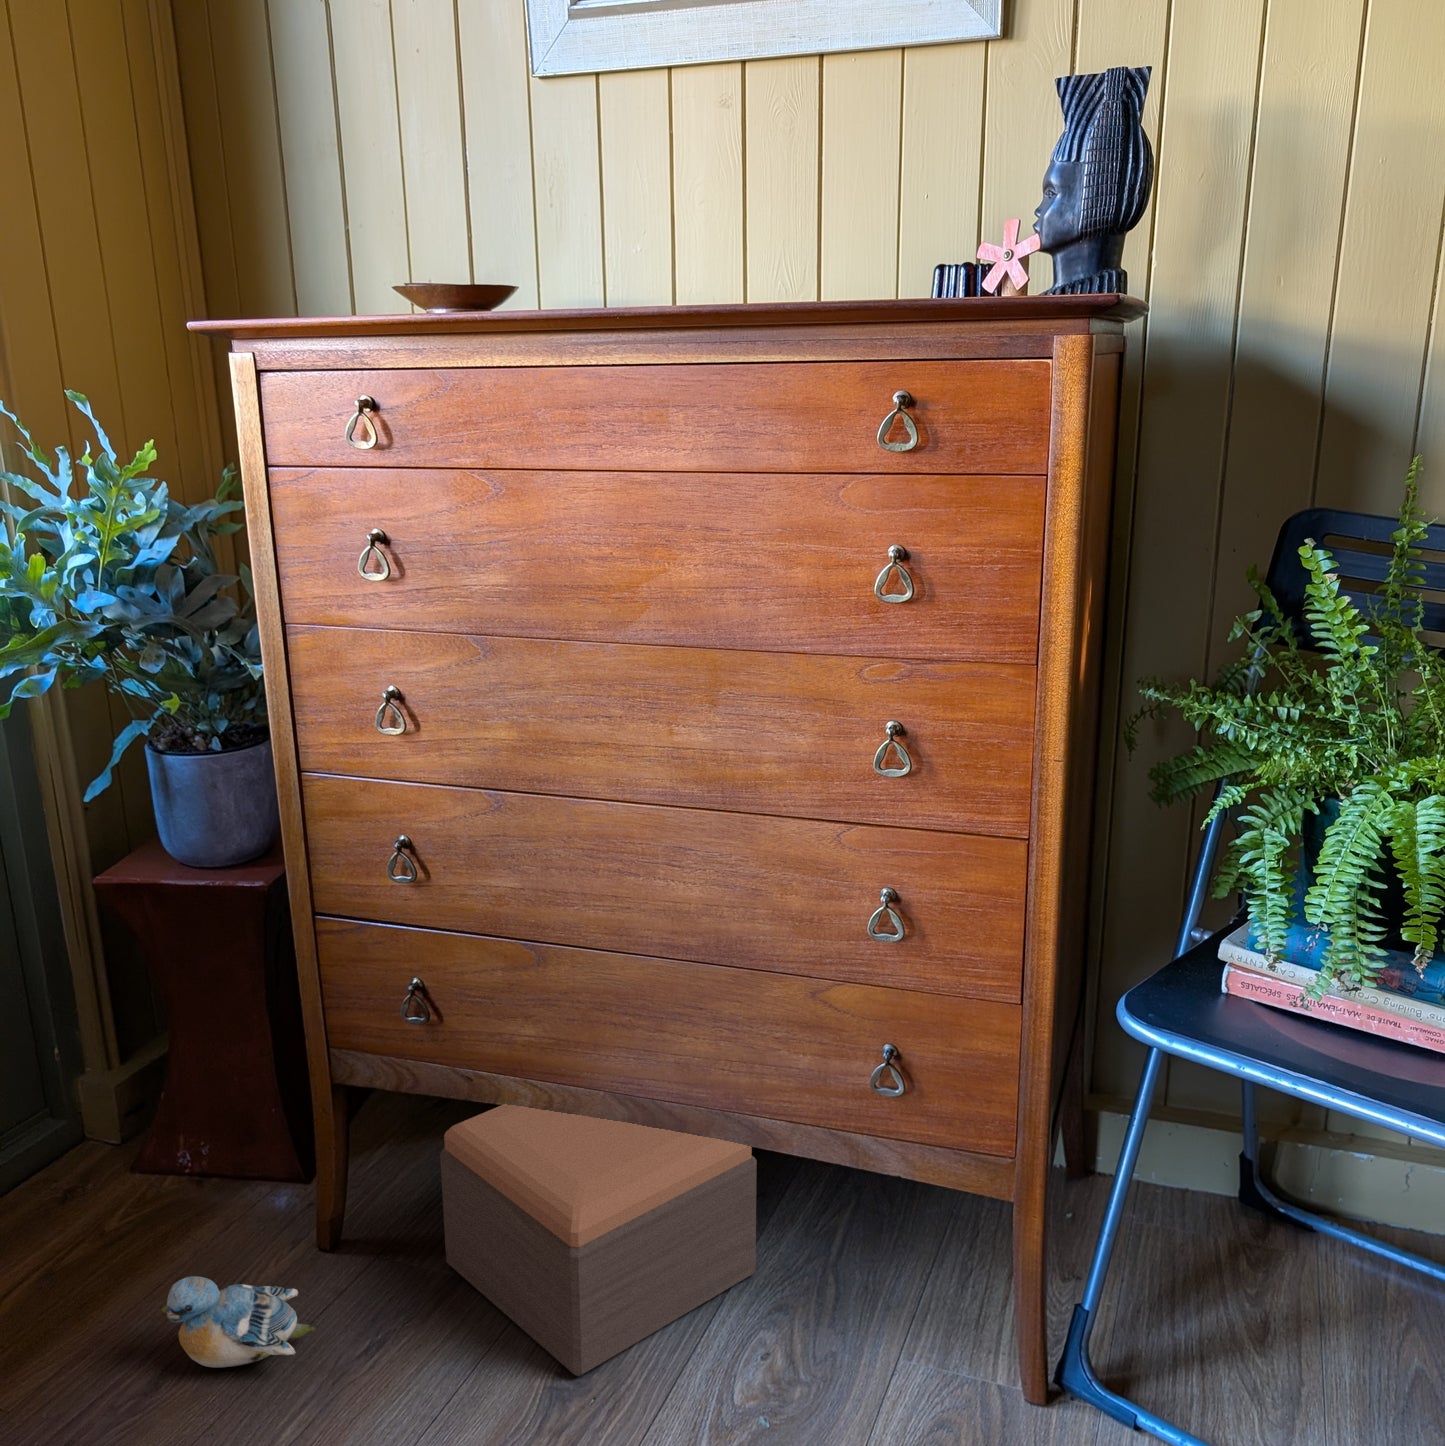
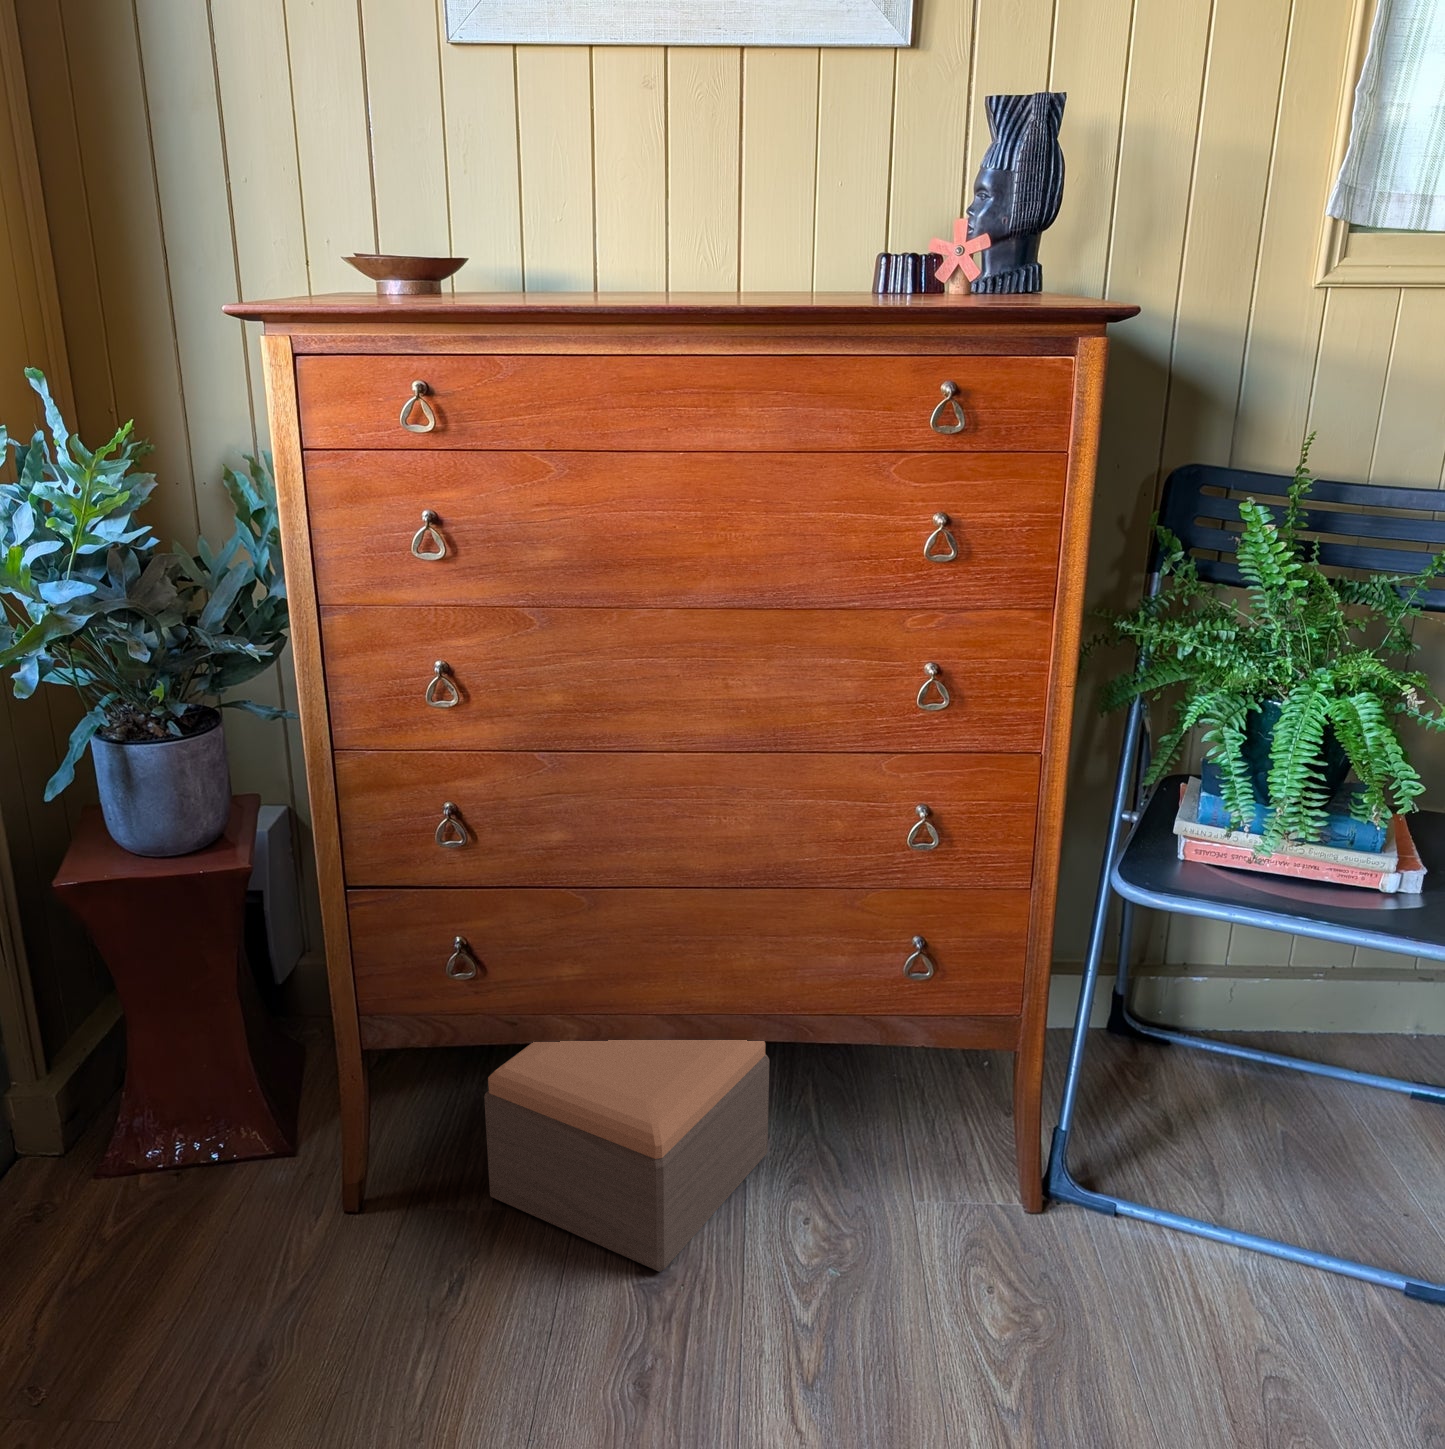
plush toy: present [162,1276,315,1368] -> none [259,1248,401,1338]

